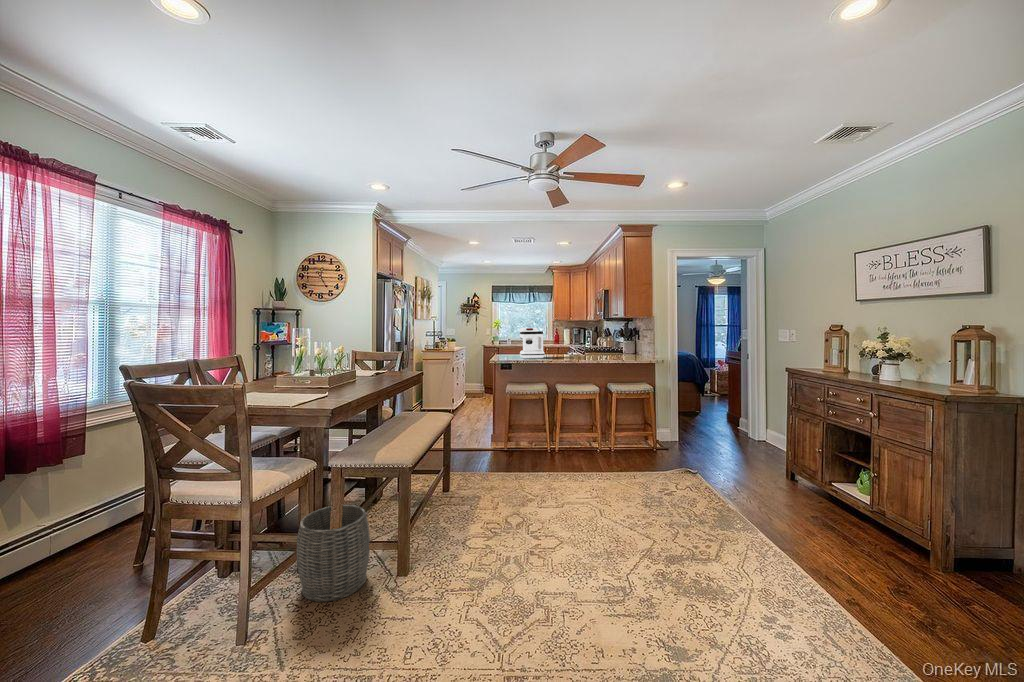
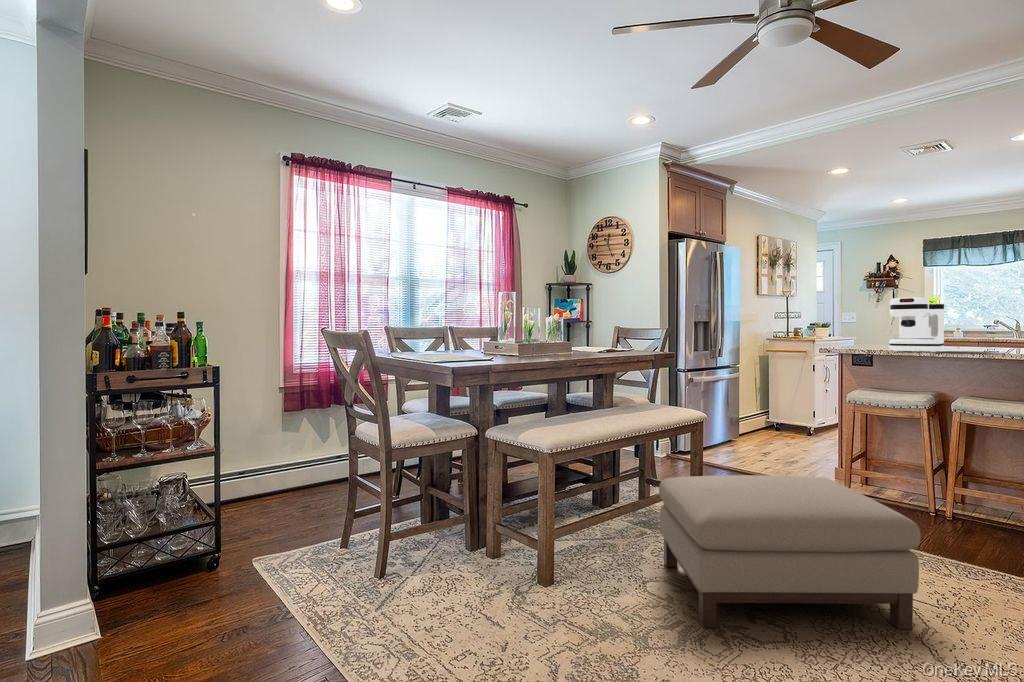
ottoman: none [457,441,603,554] -> present [659,475,920,629]
woven basket: present [297,505,370,602] -> none [441,487,515,584]

